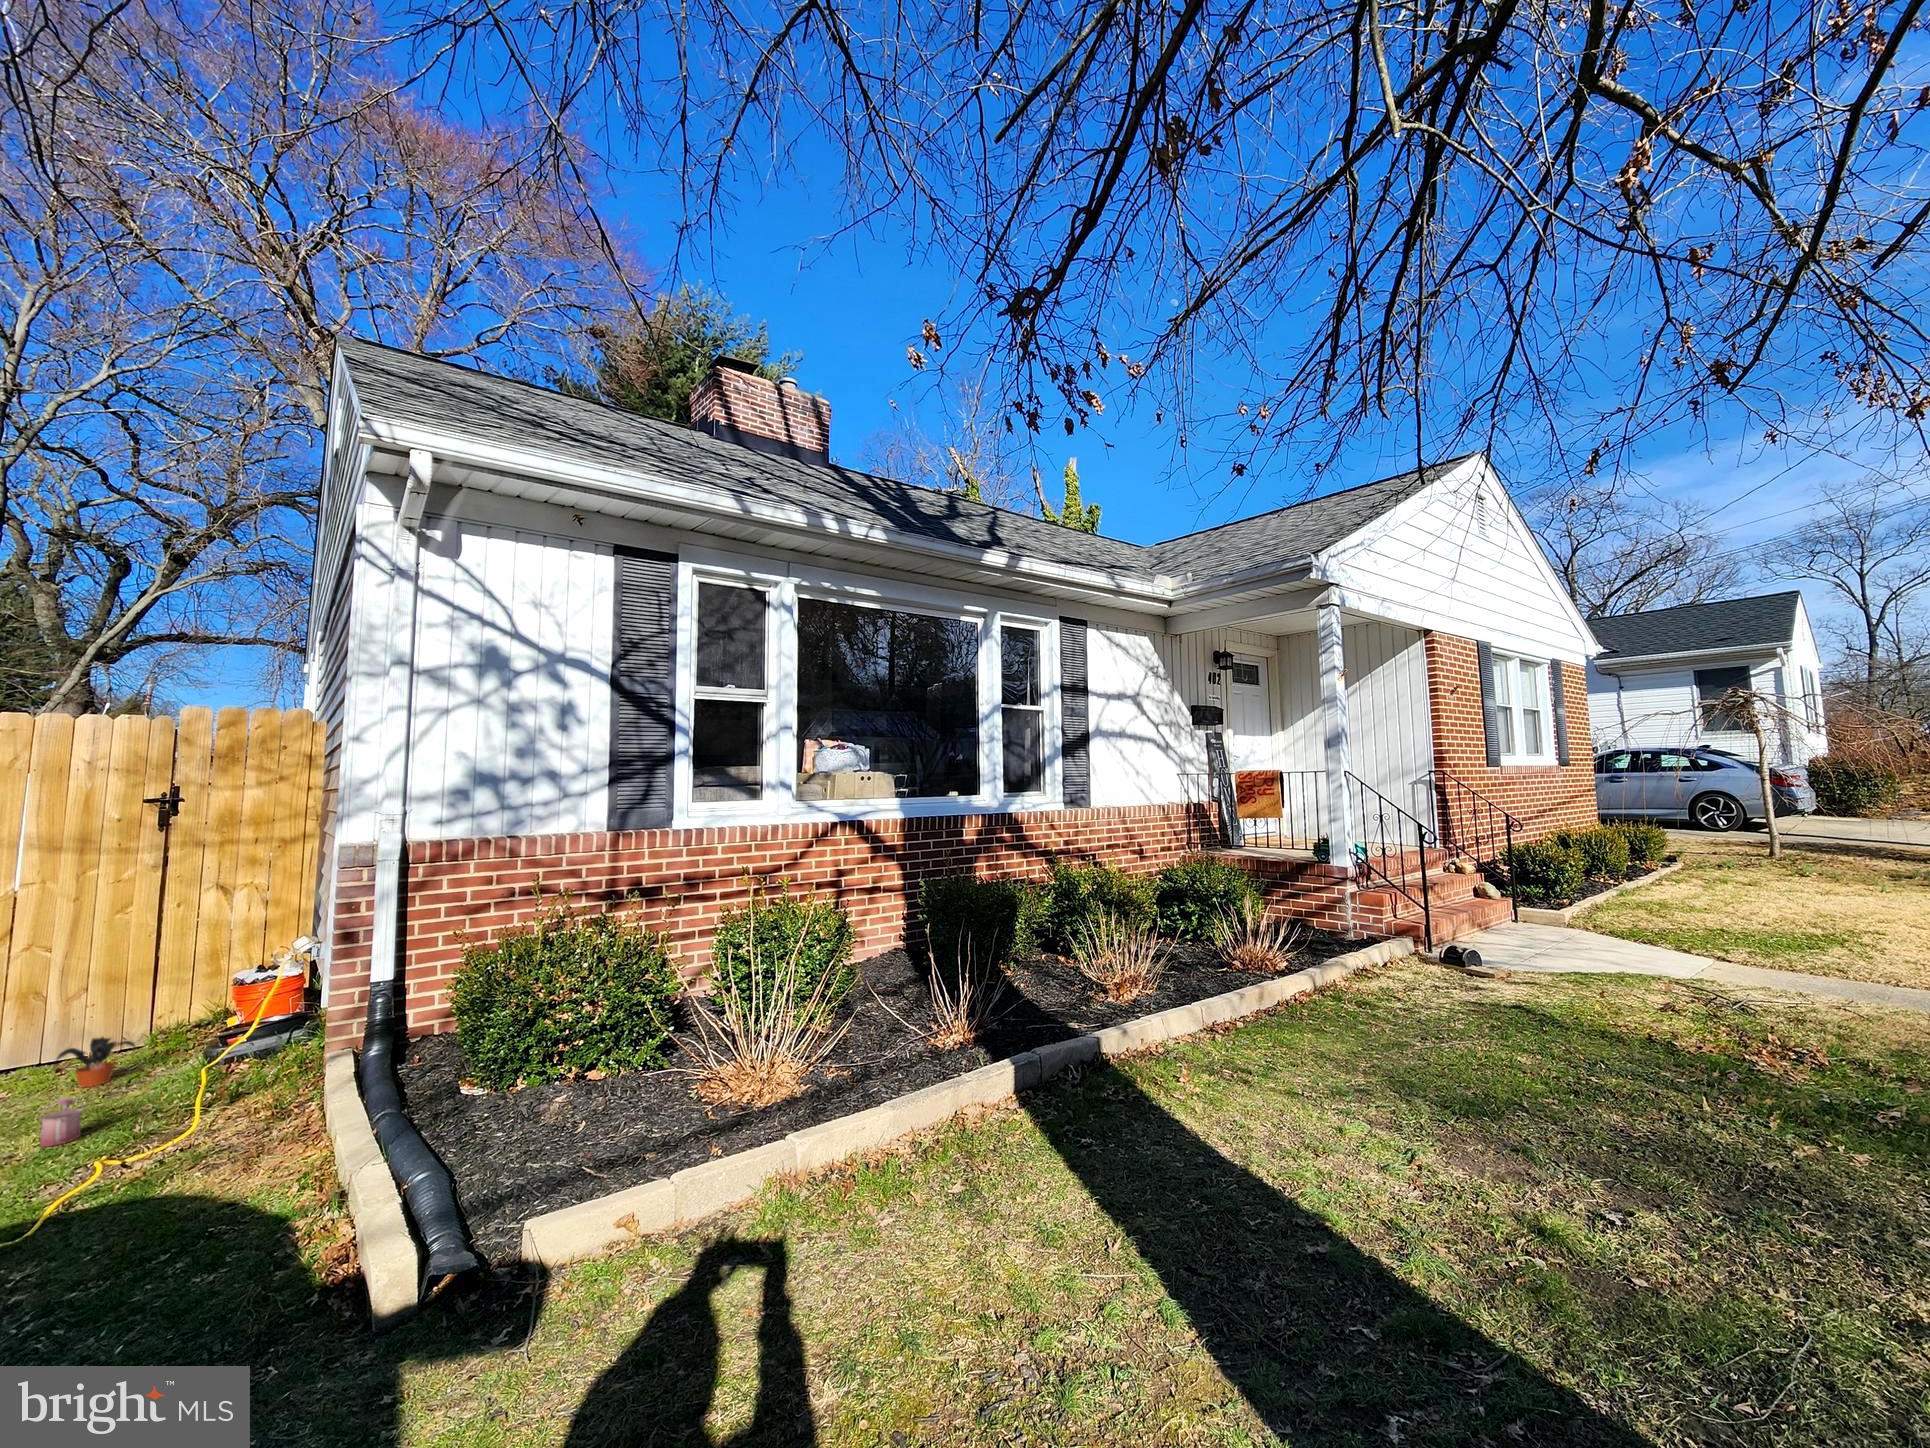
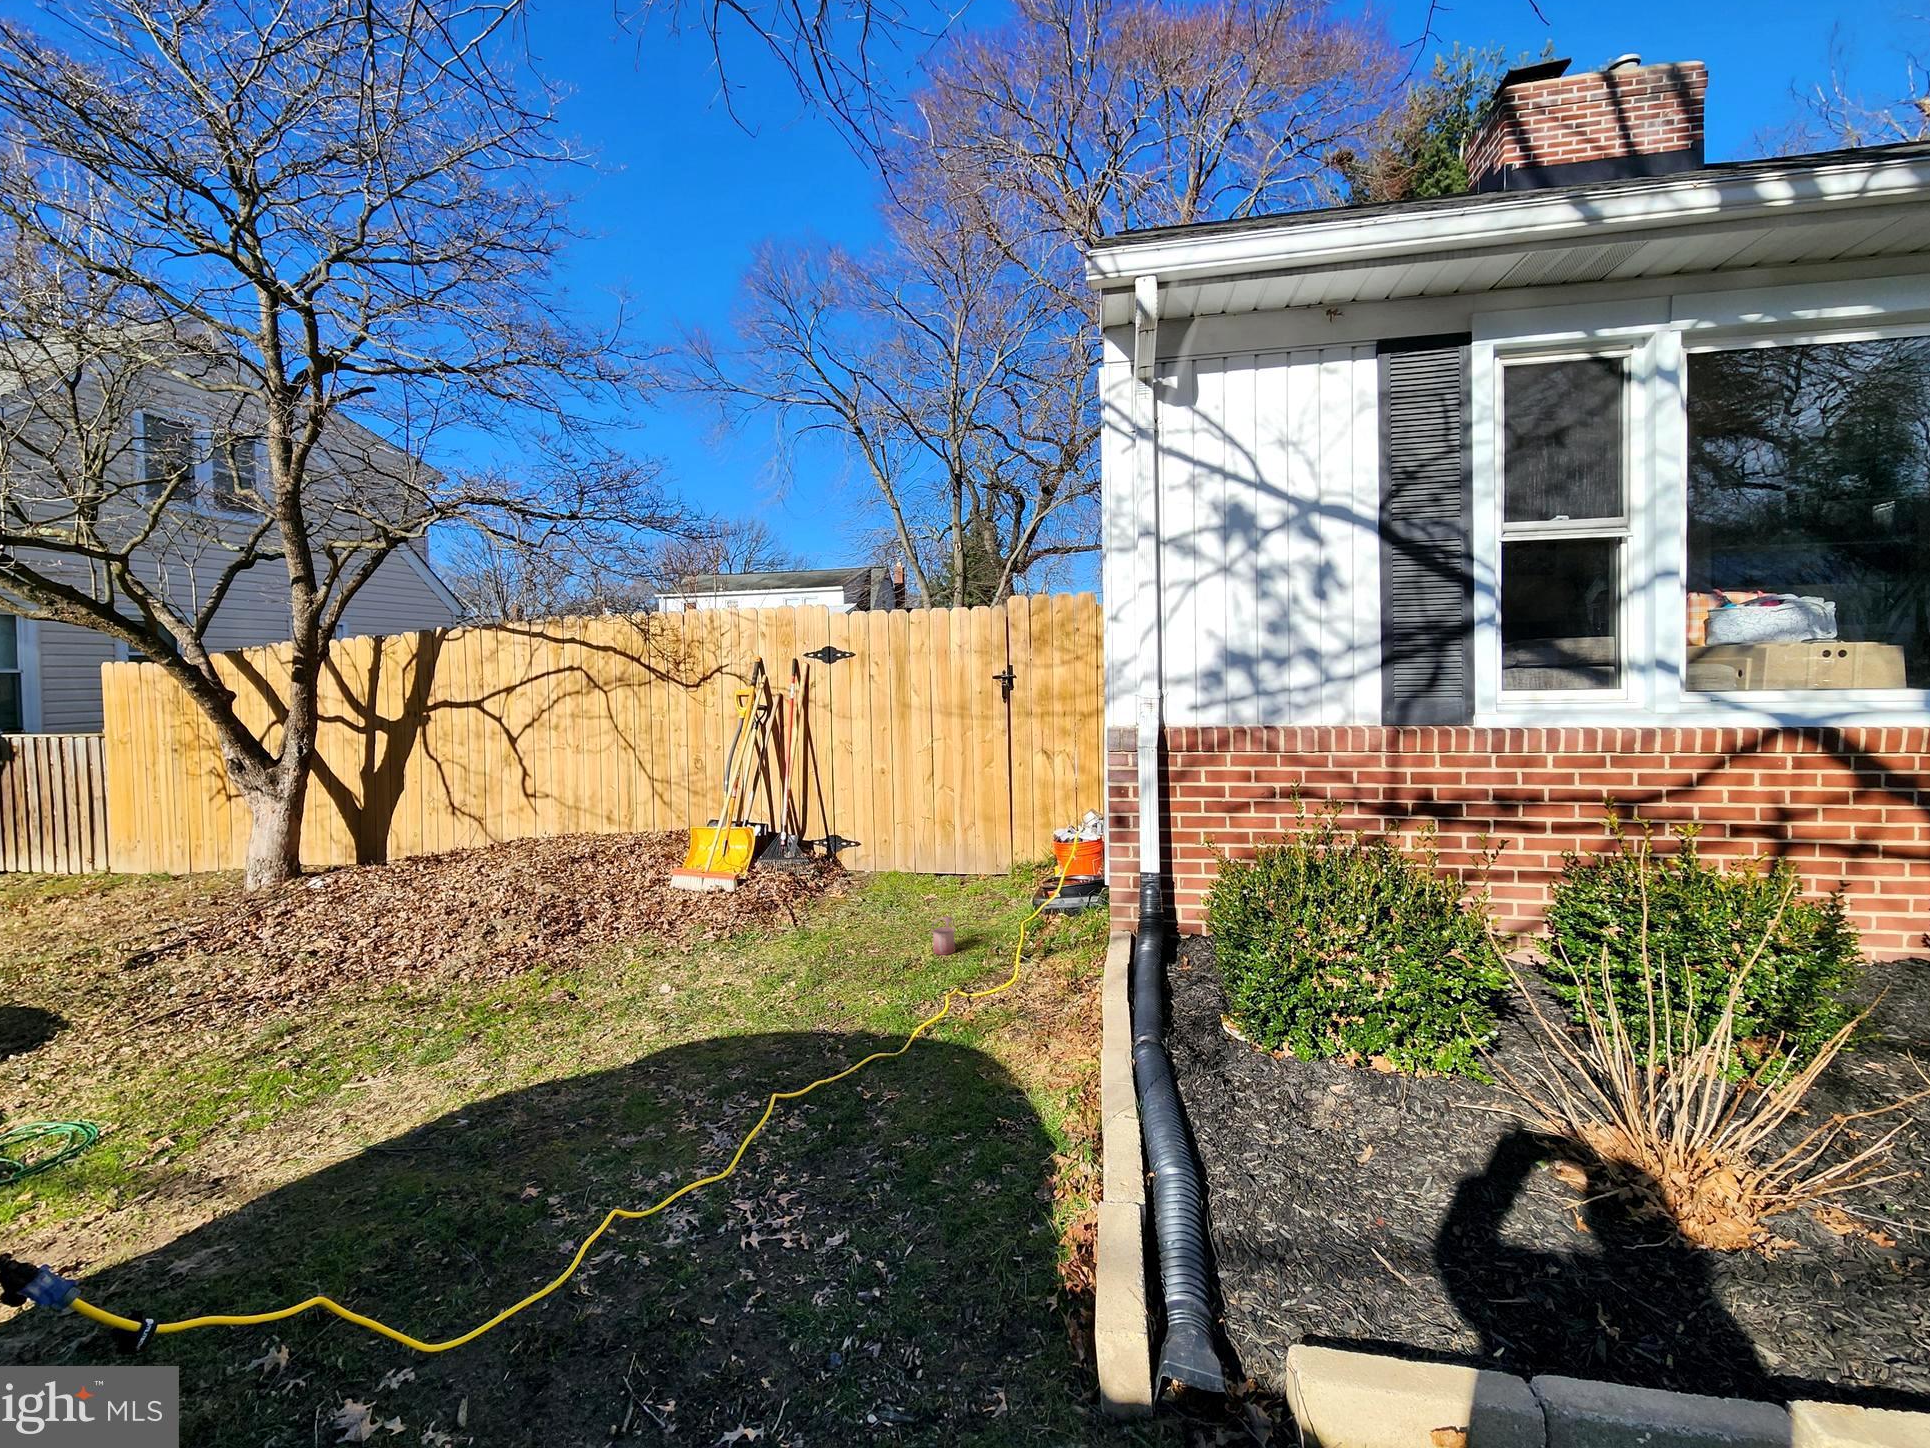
potted plant: present [57,1037,135,1087] -> none [950,864,996,903]

